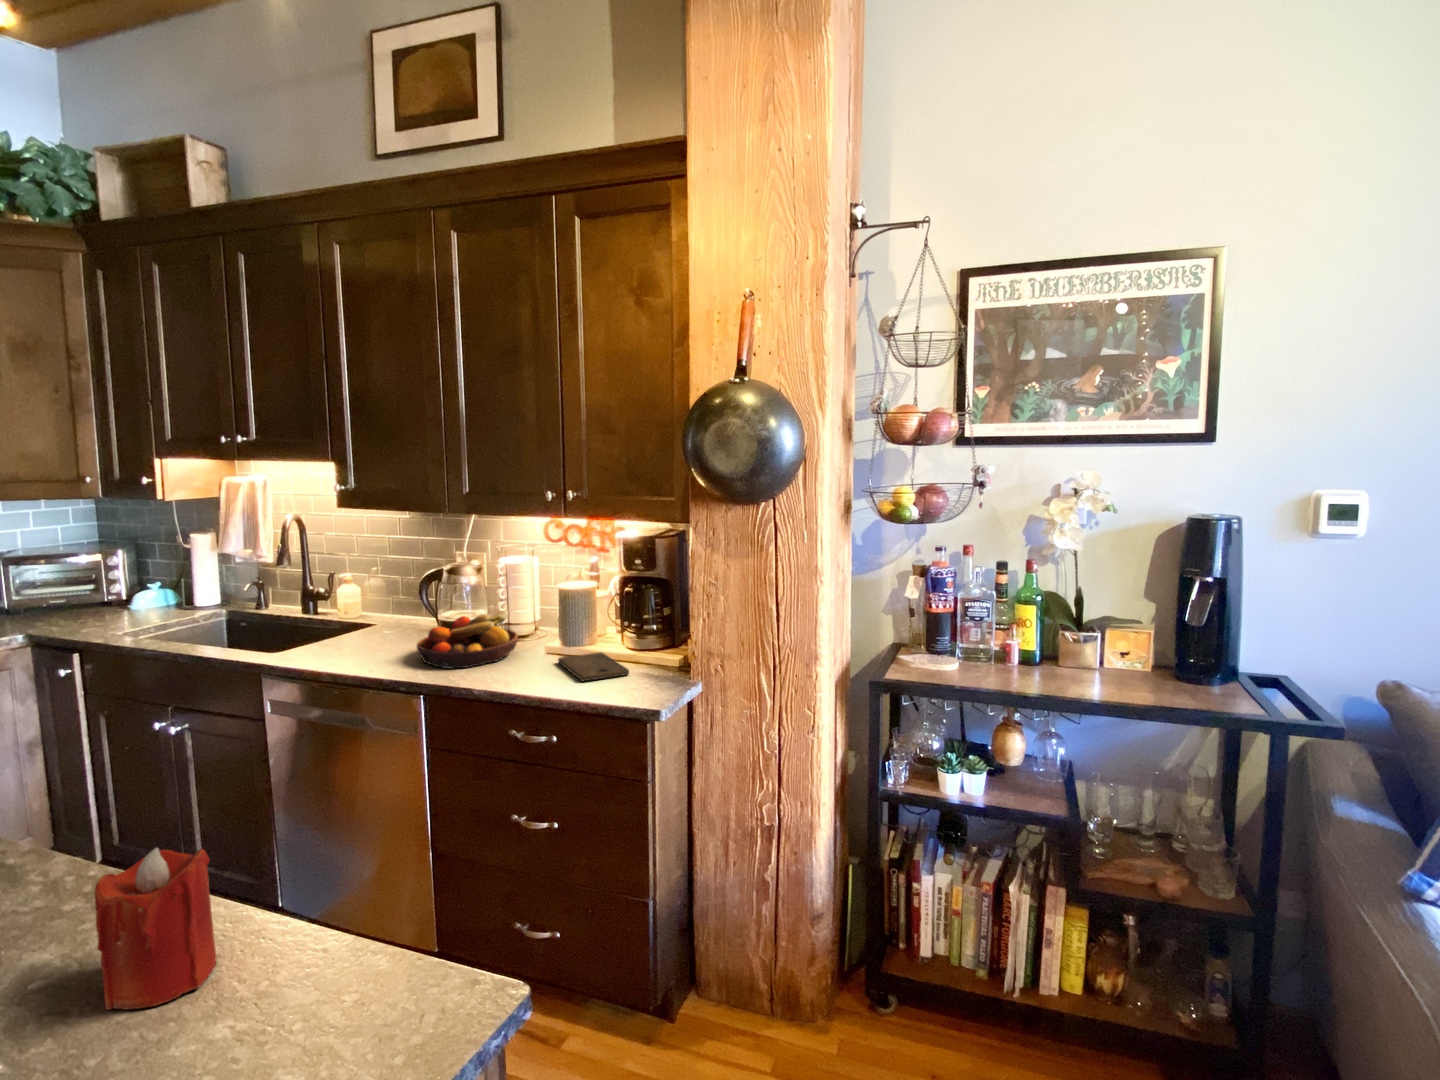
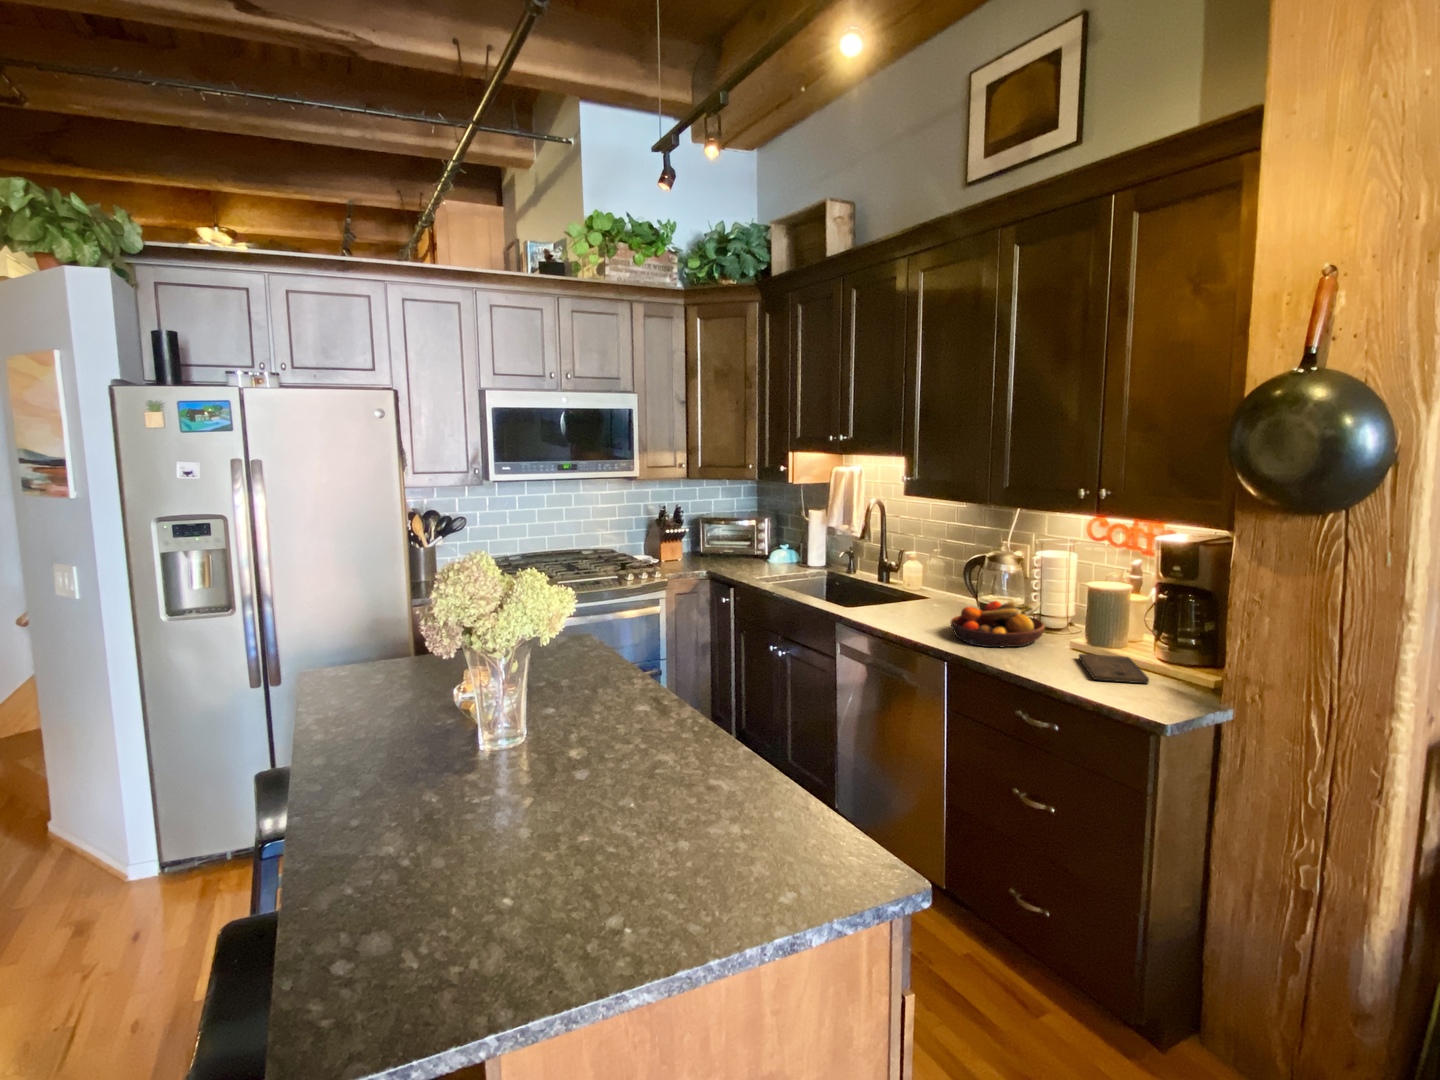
candle: present [95,848,216,1010] -> none [685,706,744,801]

